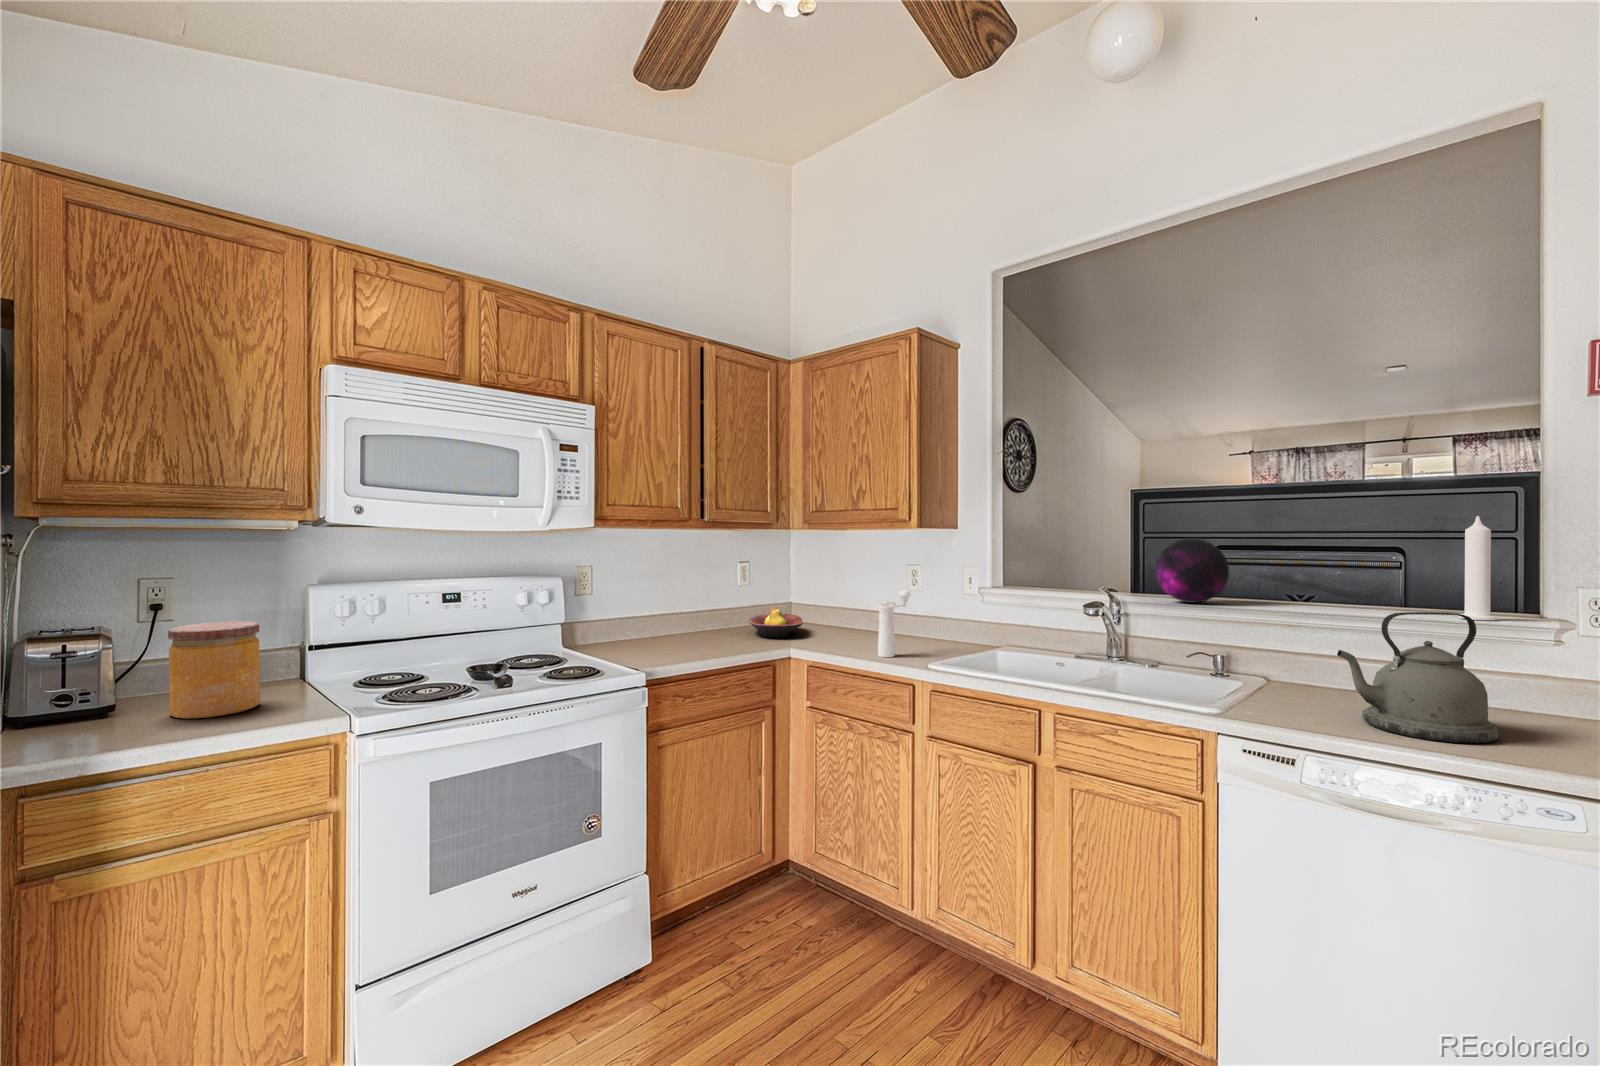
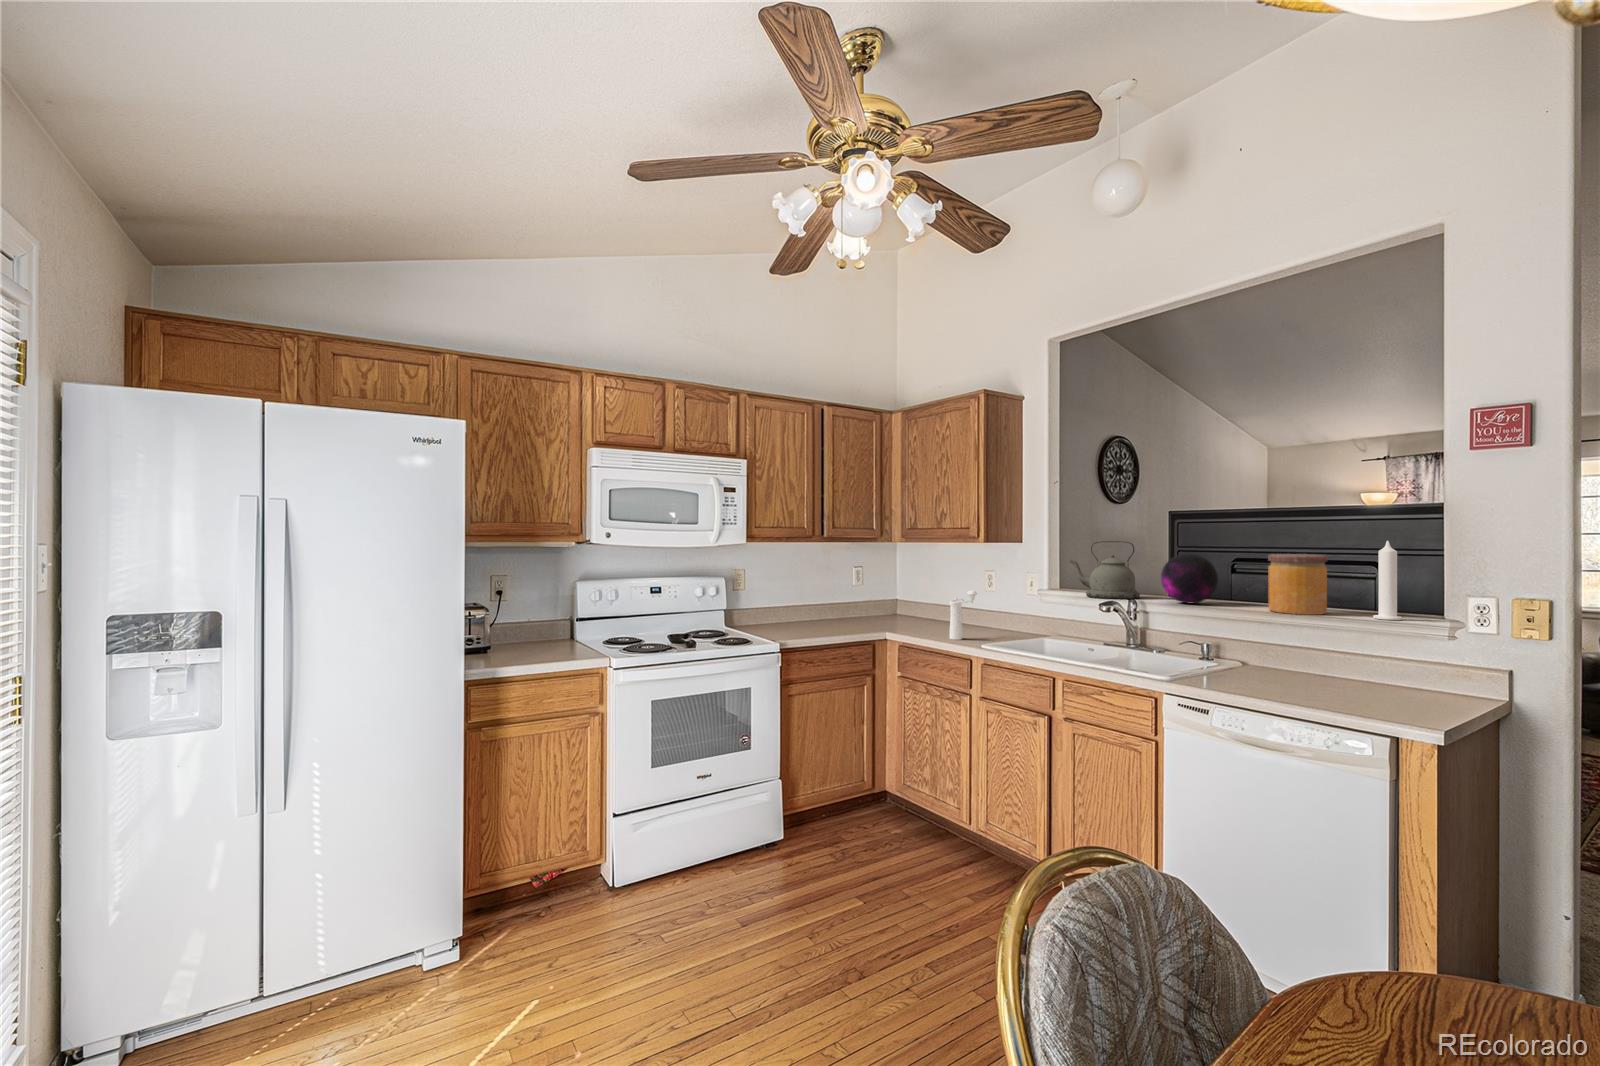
fruit bowl: present [749,607,802,638] -> none [861,602,902,625]
kettle: present [1337,612,1500,743] -> present [1070,541,1140,599]
jar: present [168,621,260,719] -> present [1268,554,1327,615]

